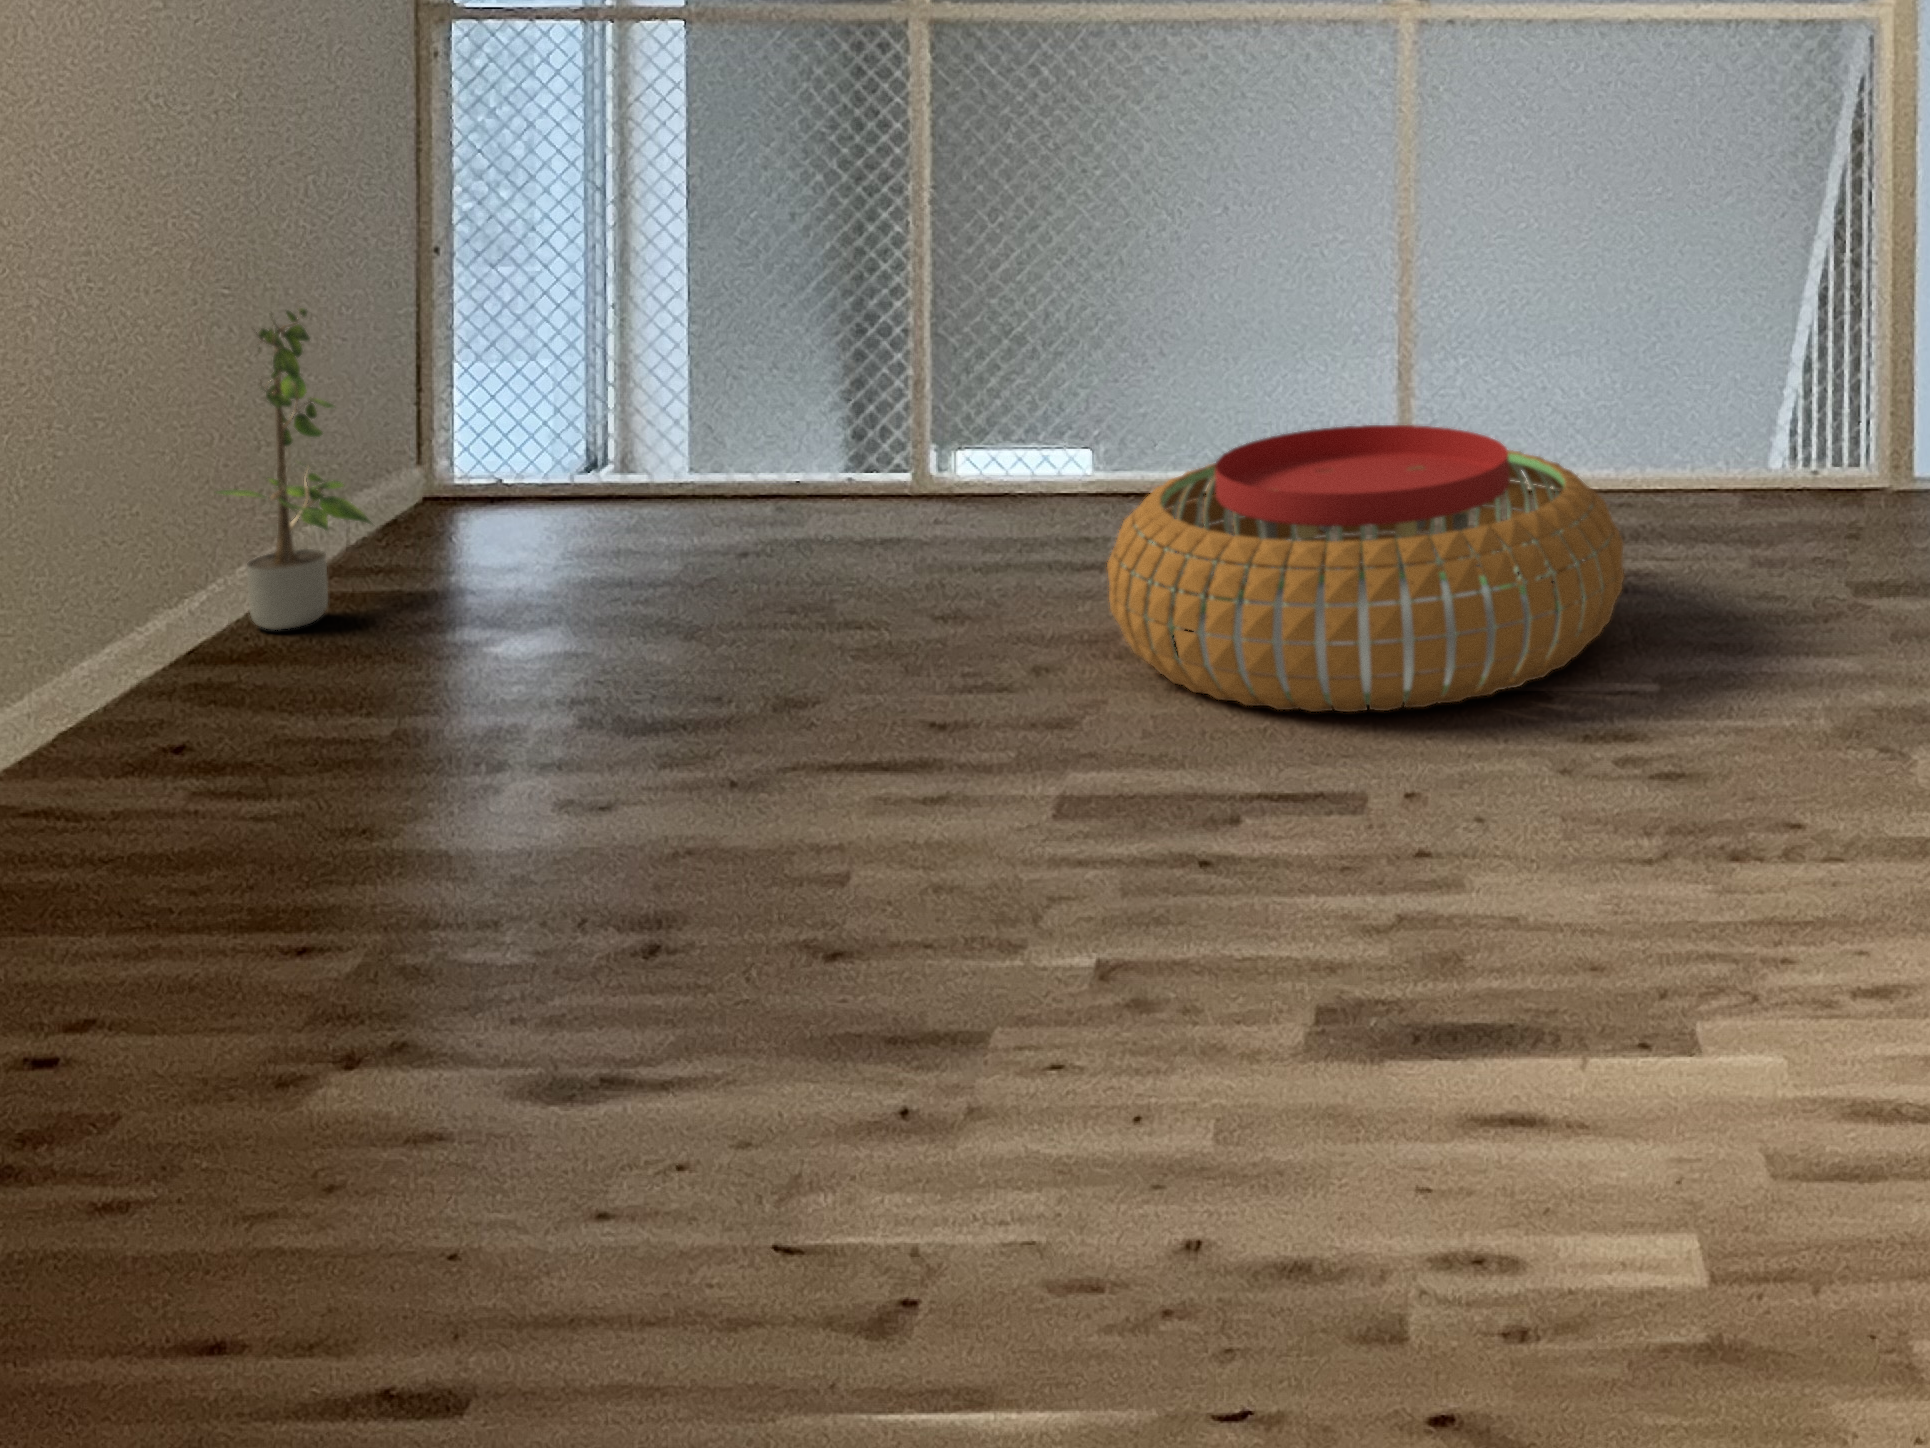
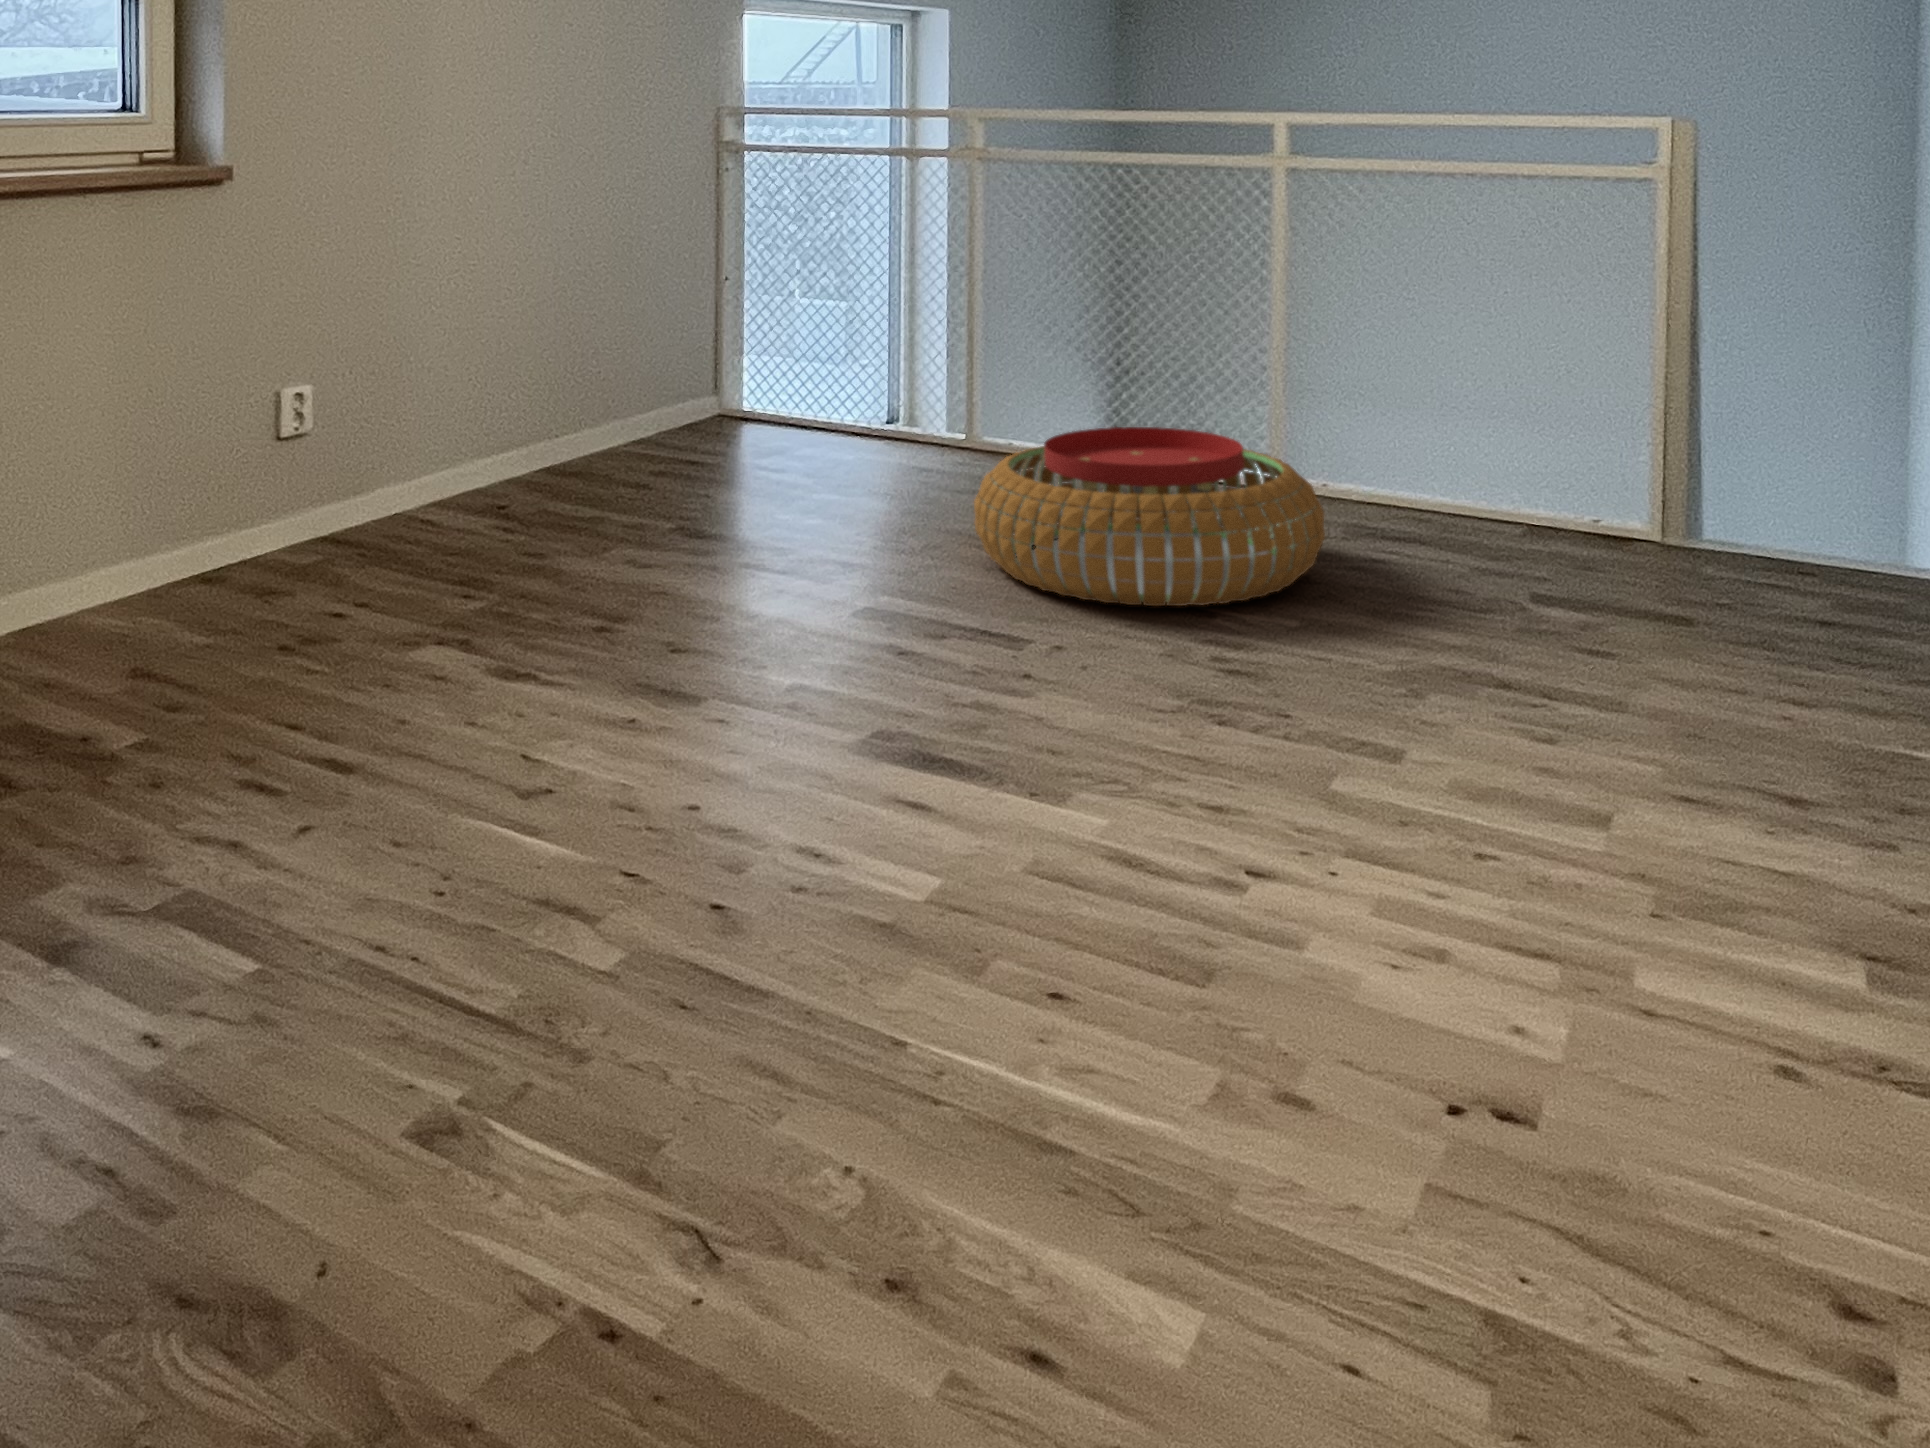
potted plant: present [217,308,371,630] -> none [568,294,653,467]

